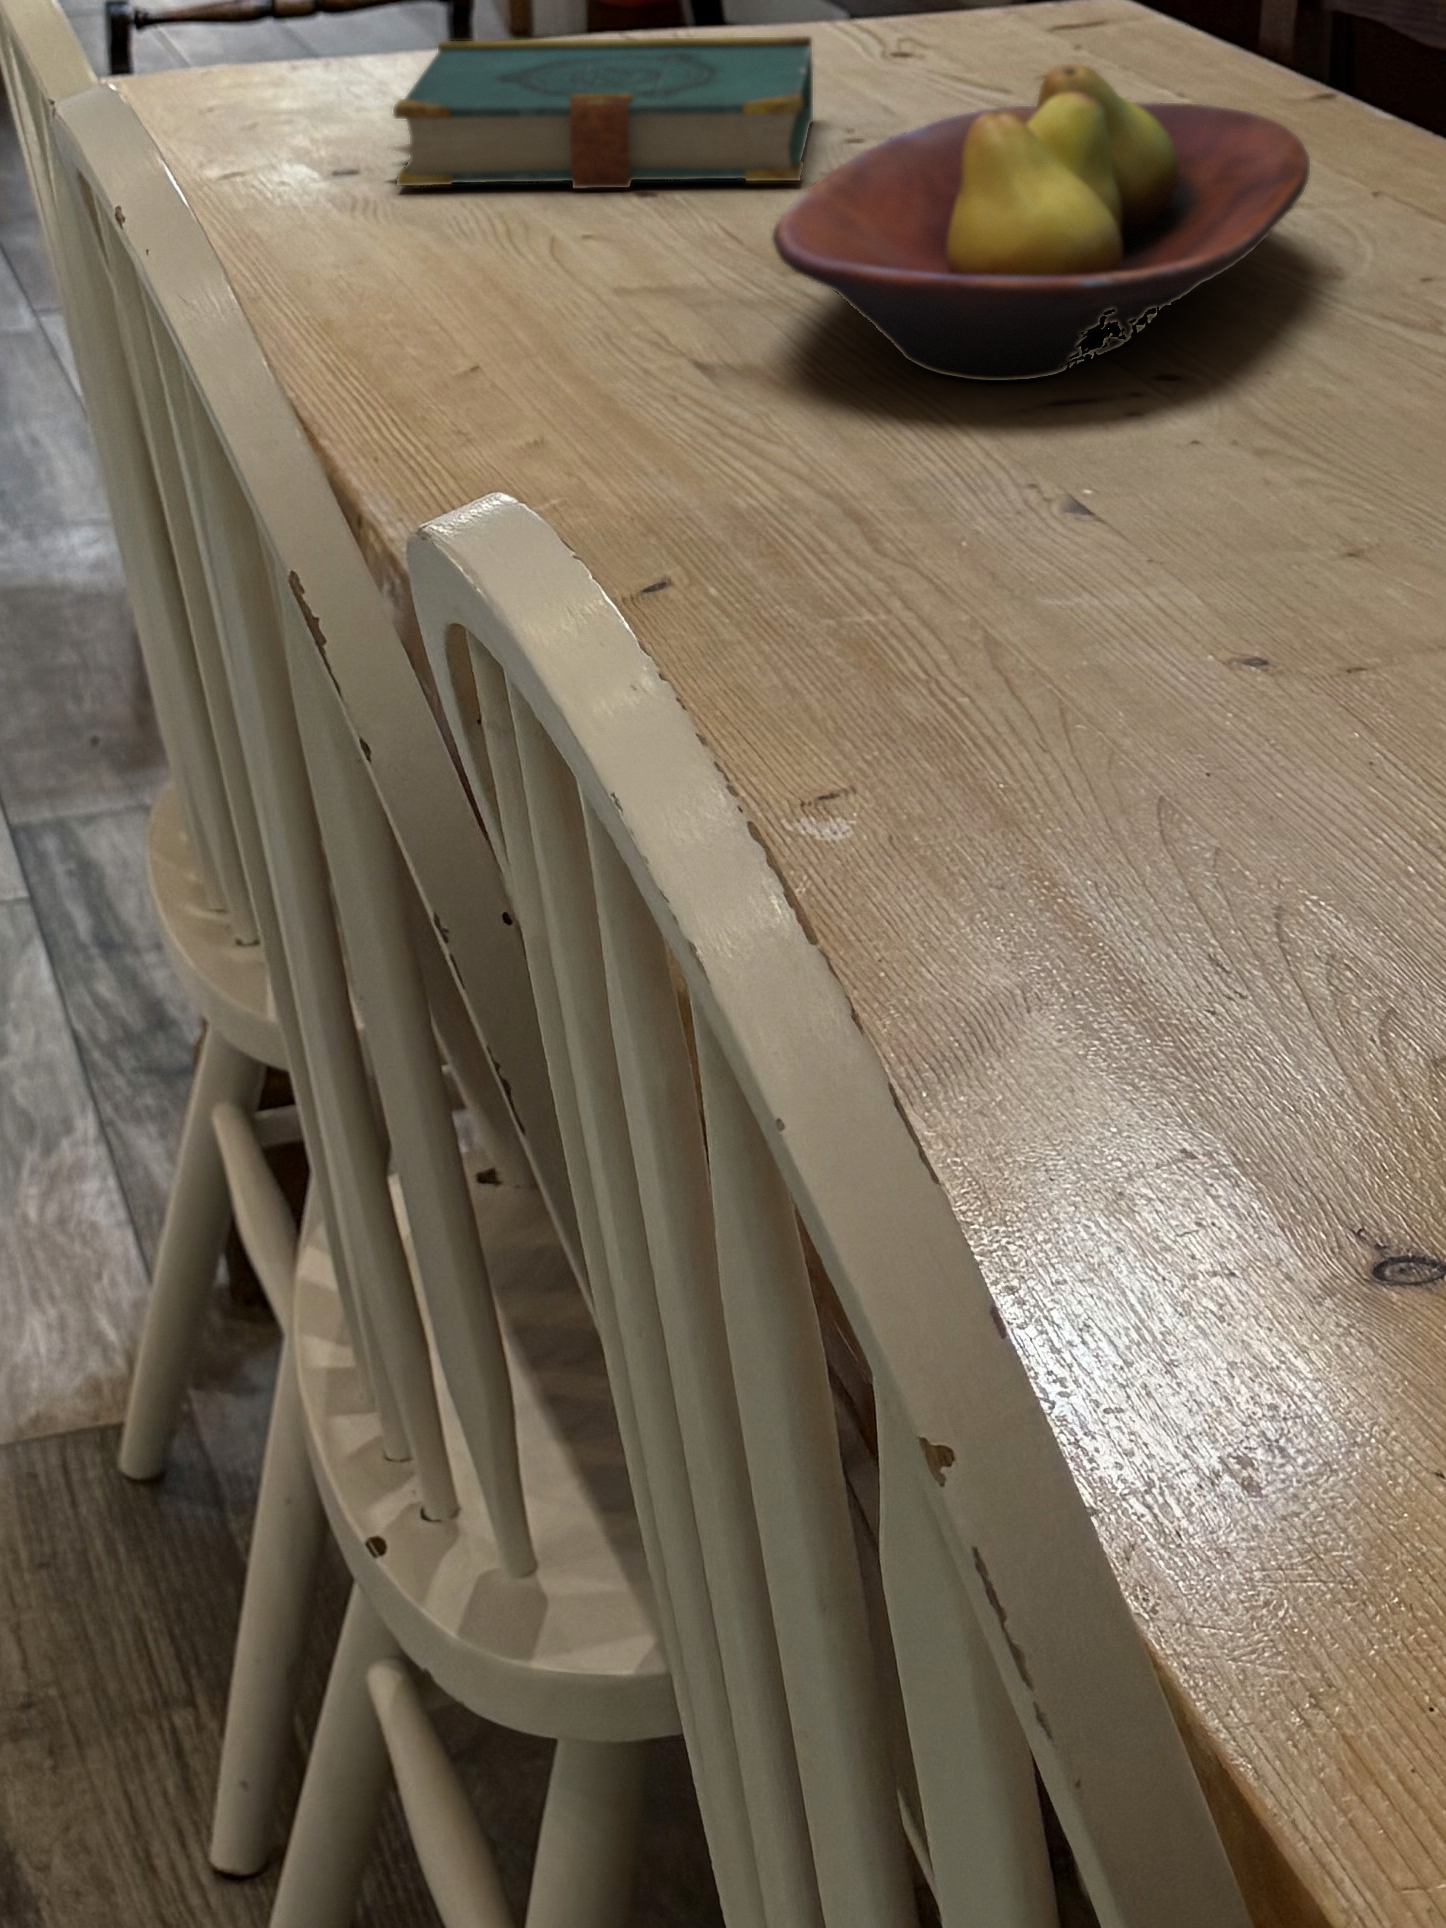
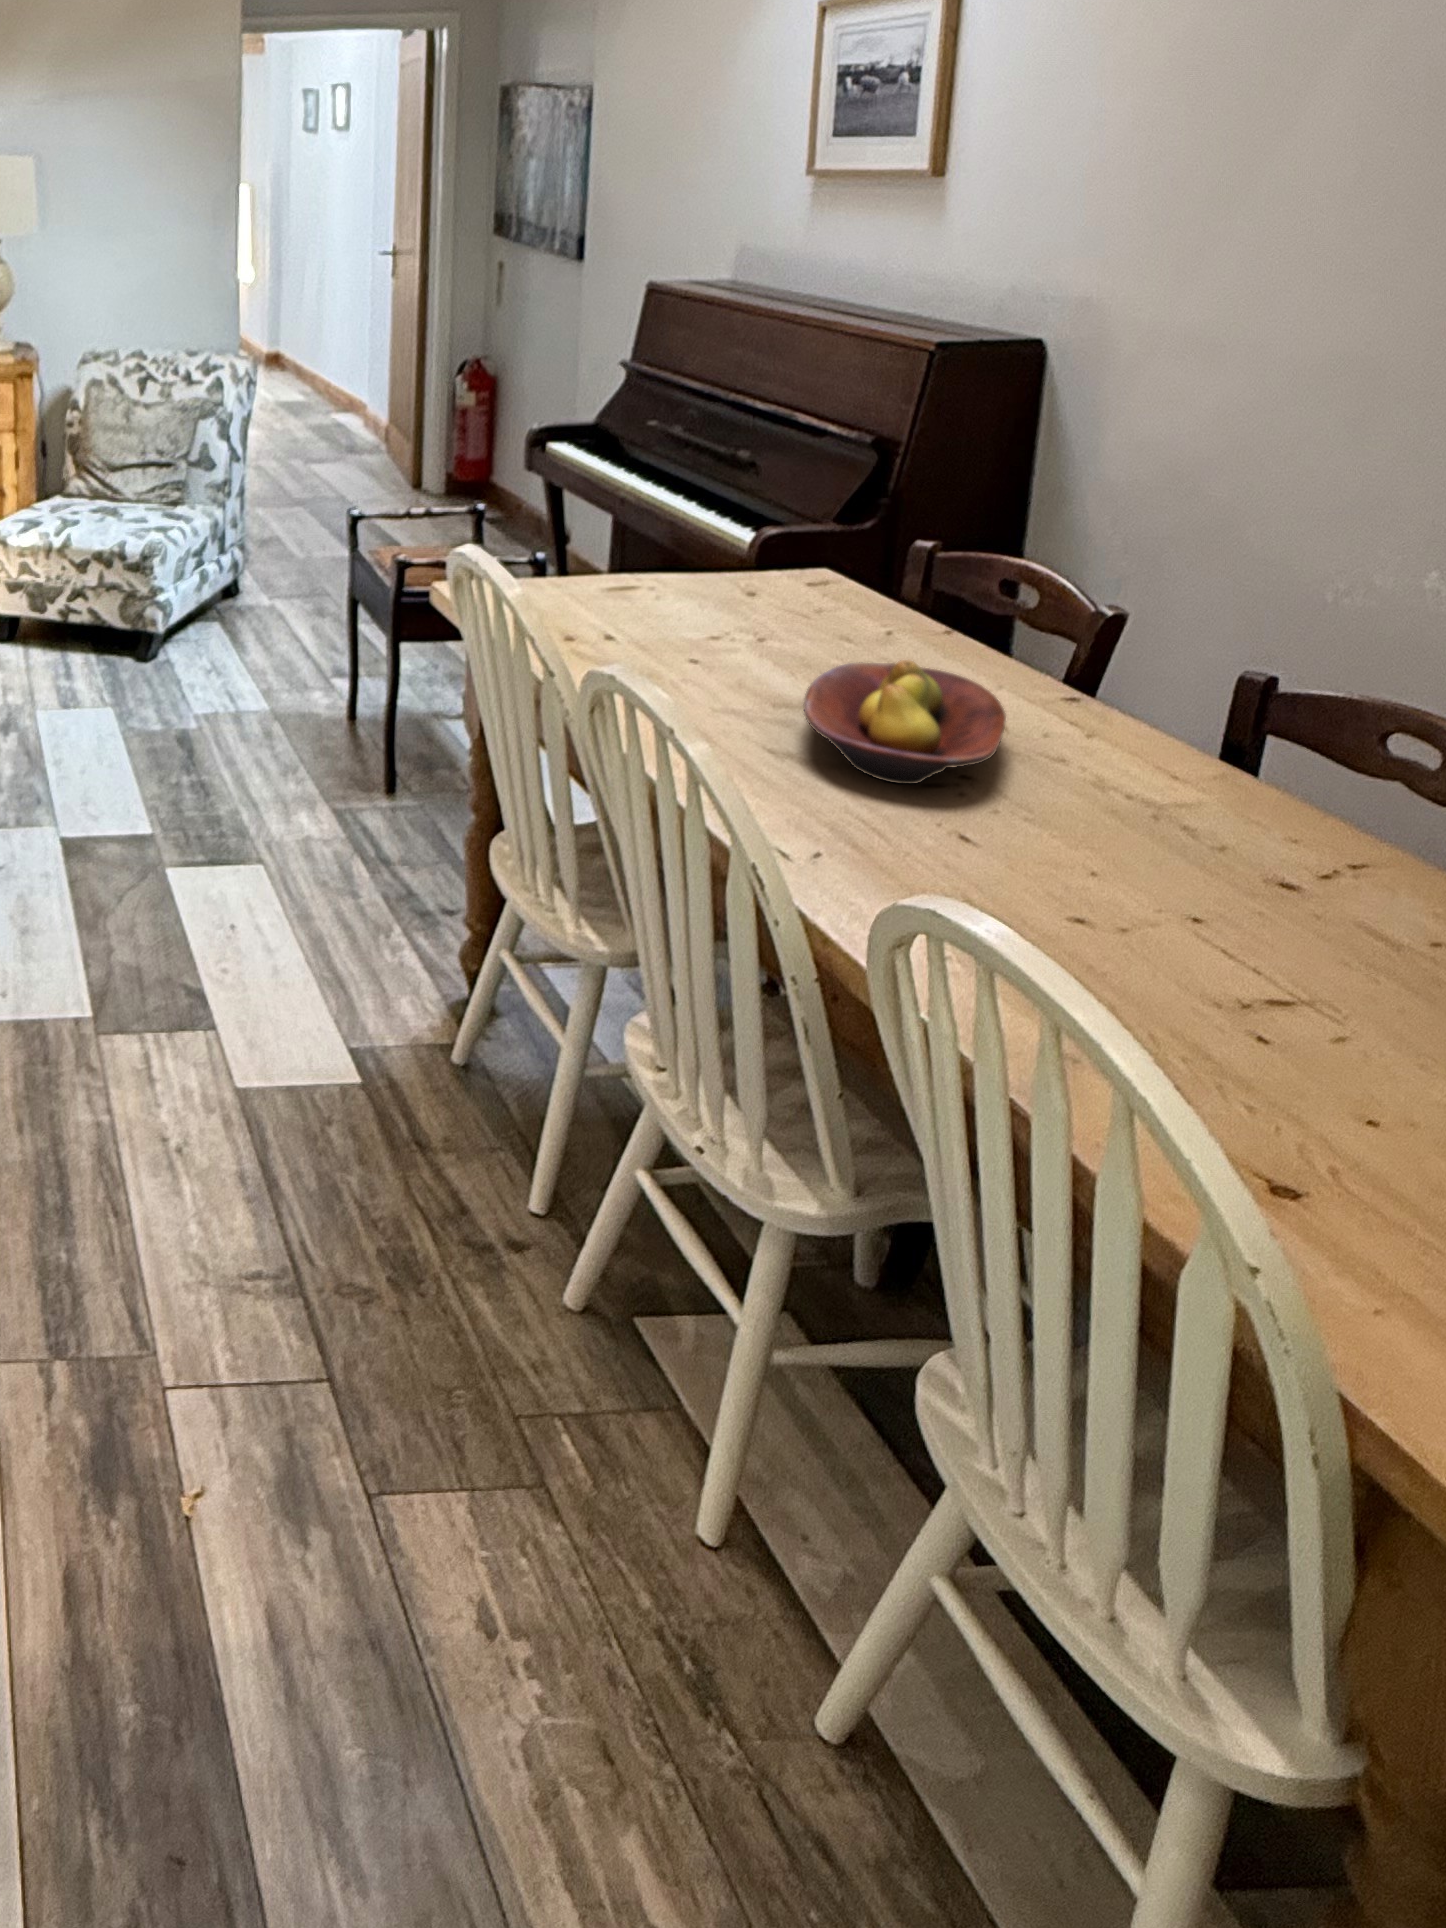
book: present [391,36,813,188] -> none [598,600,764,673]

